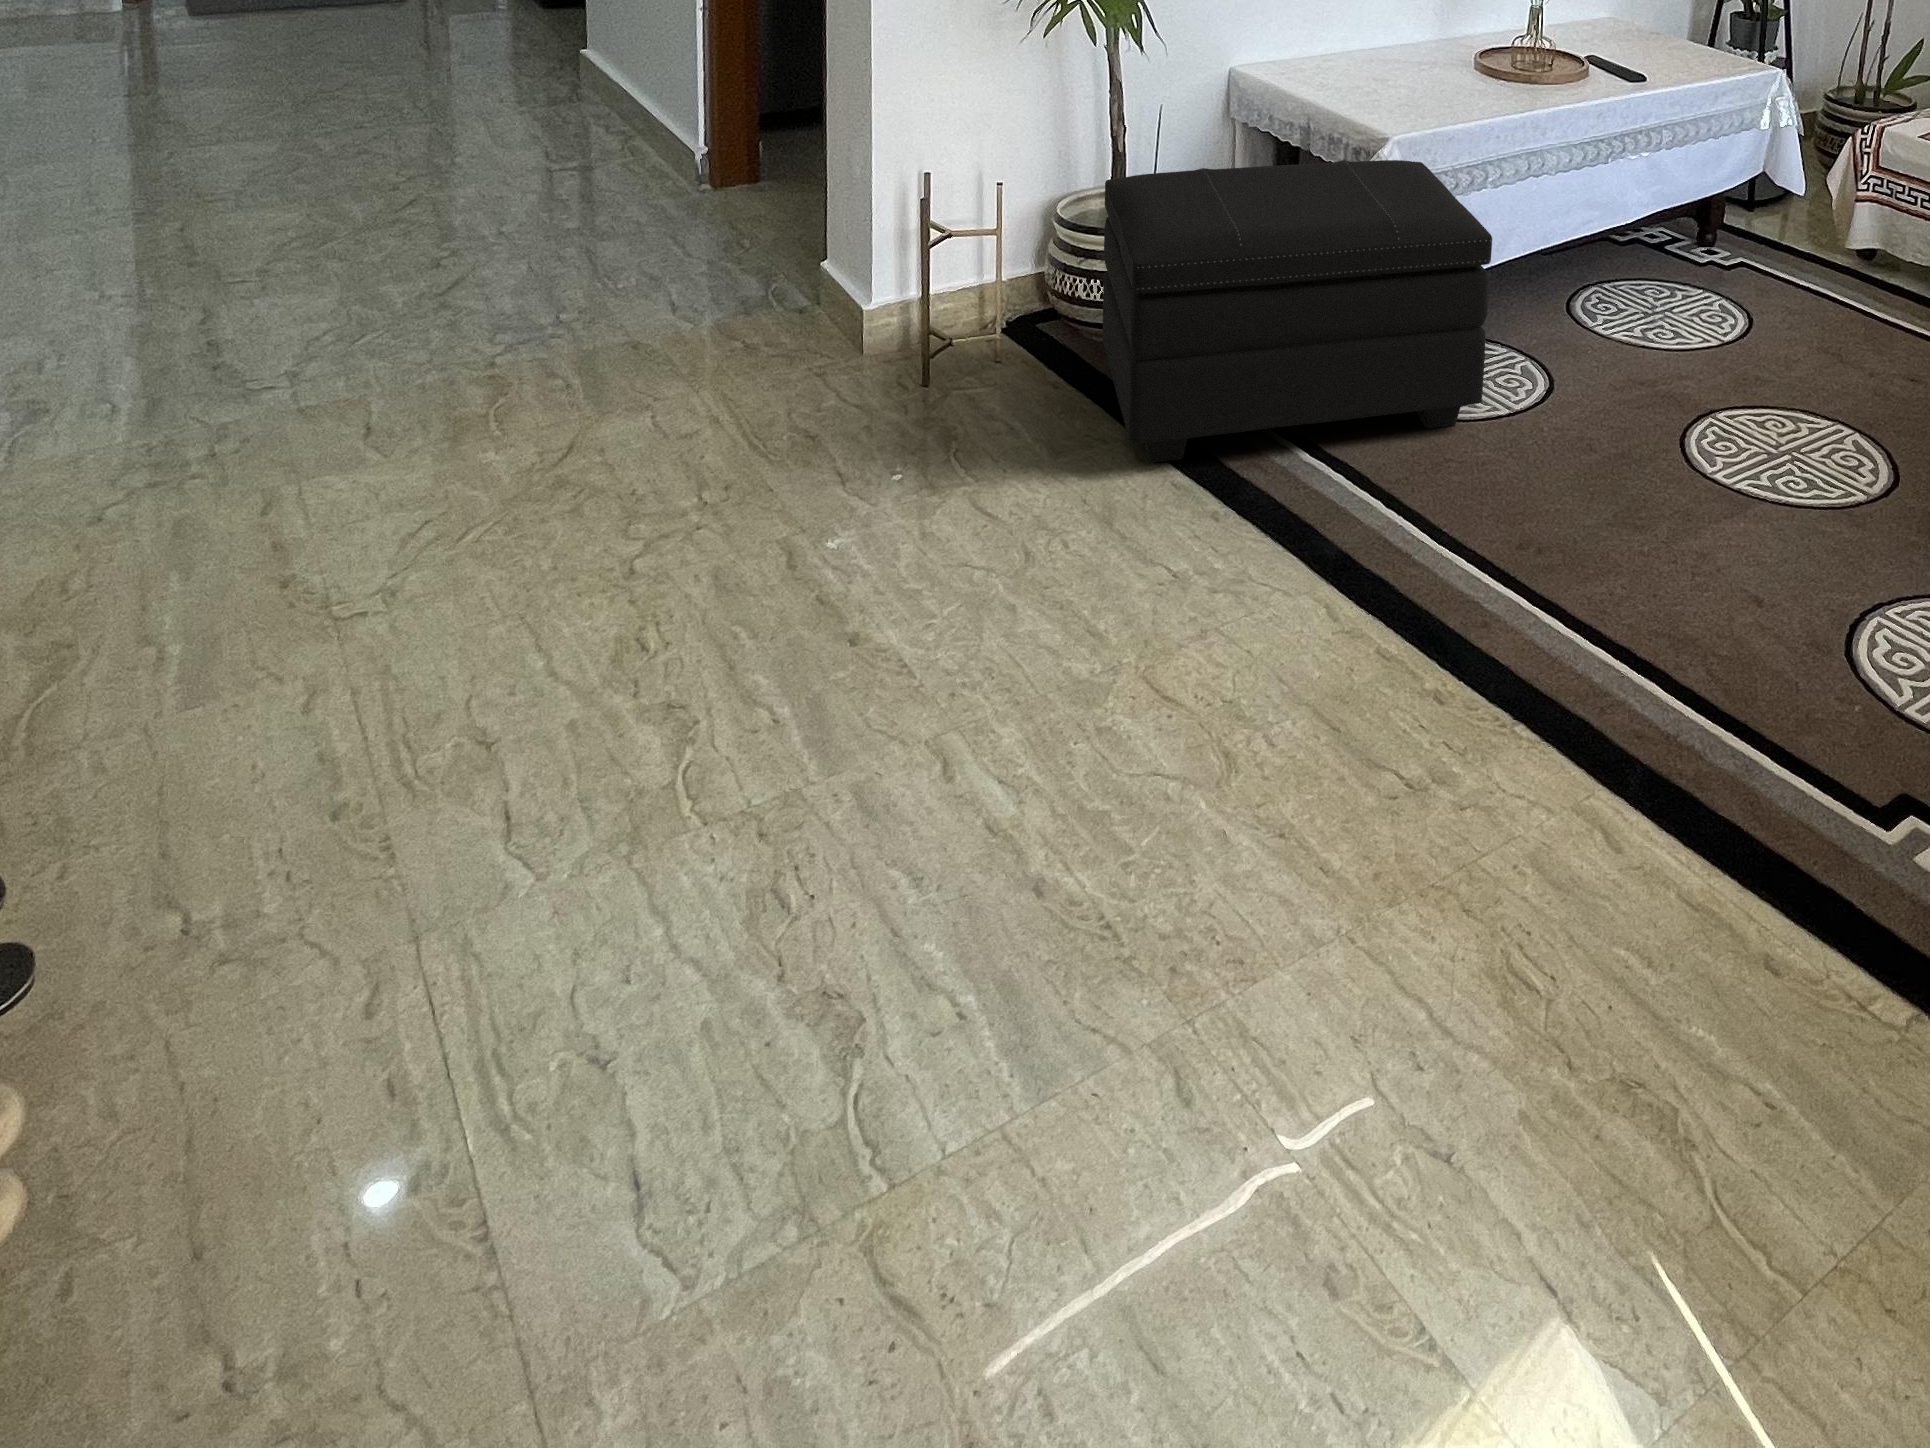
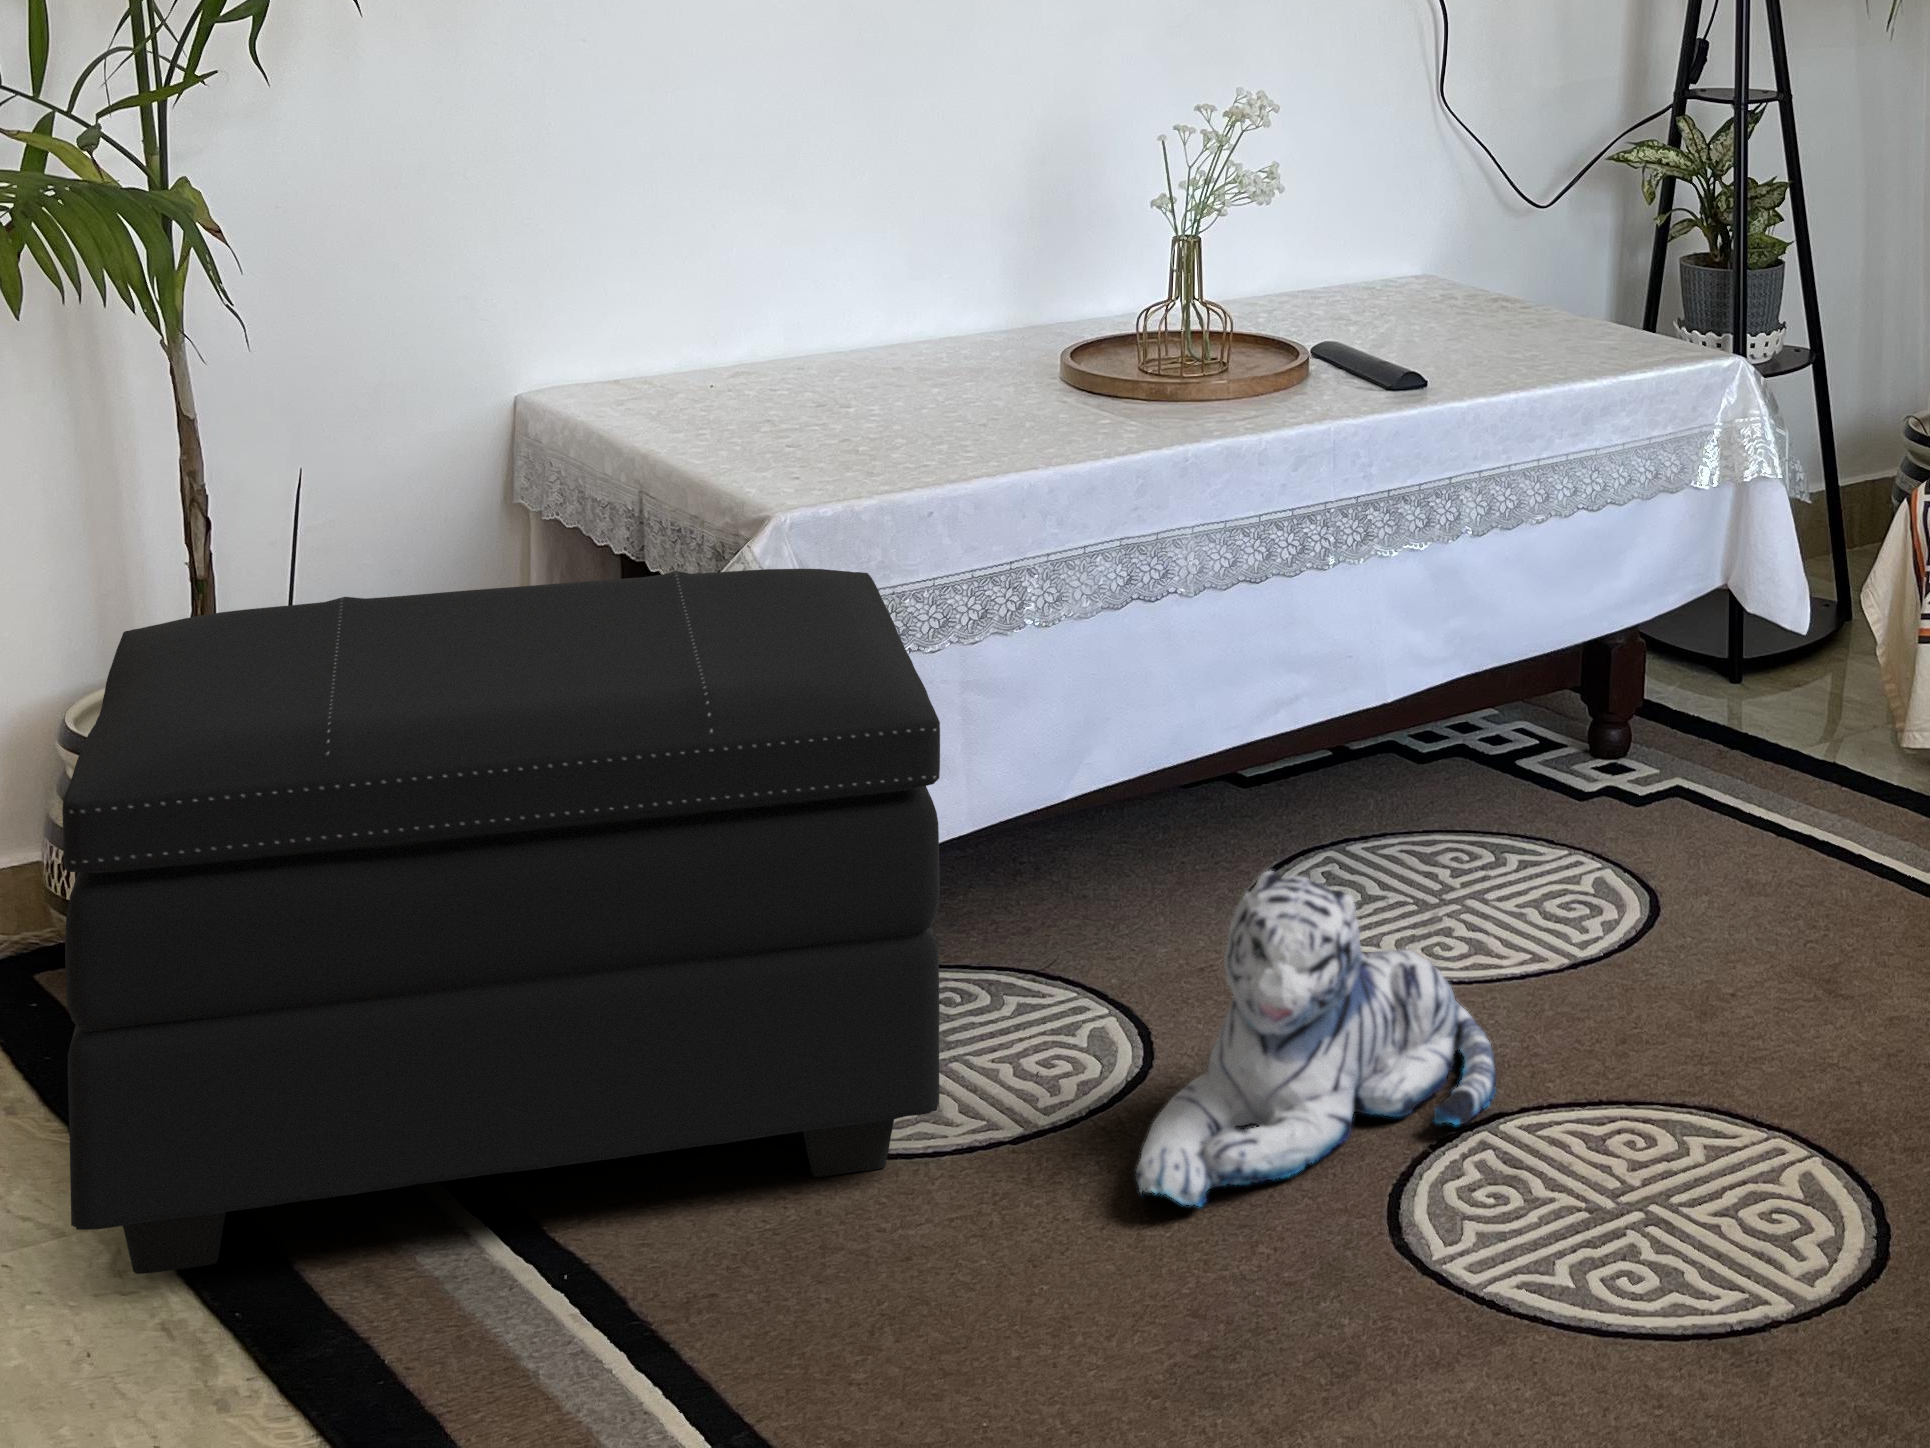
plush toy: none [1569,304,1710,447] -> present [1136,871,1497,1206]

